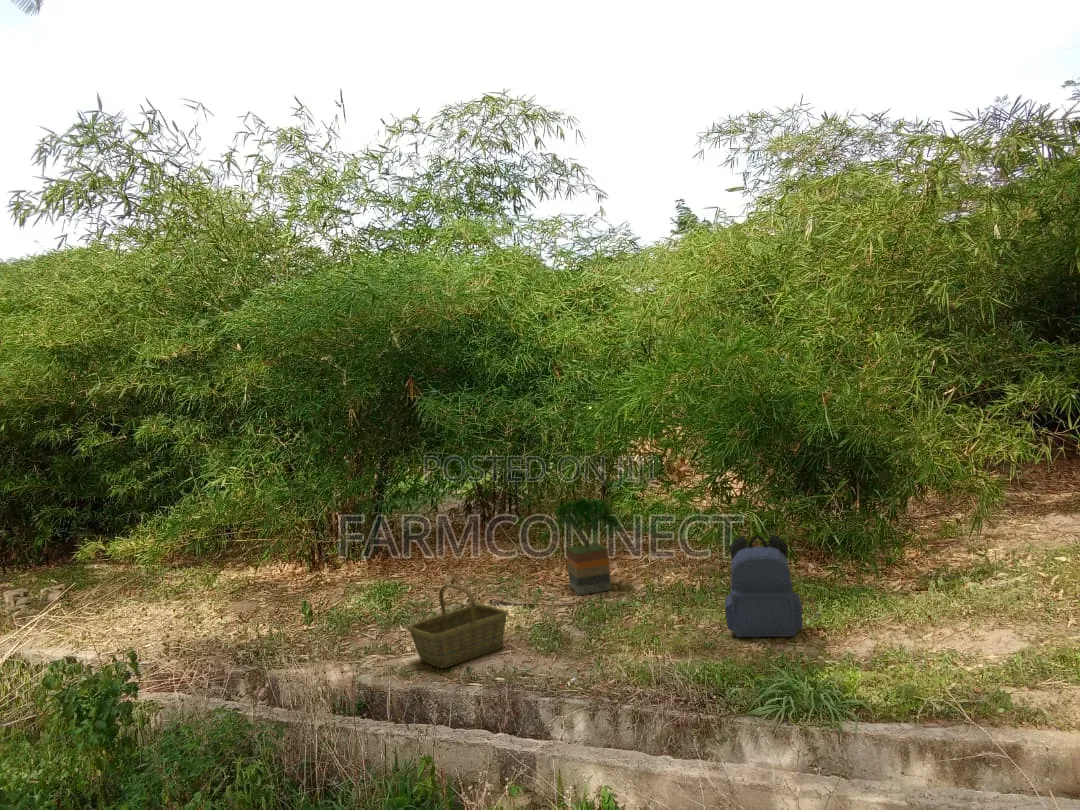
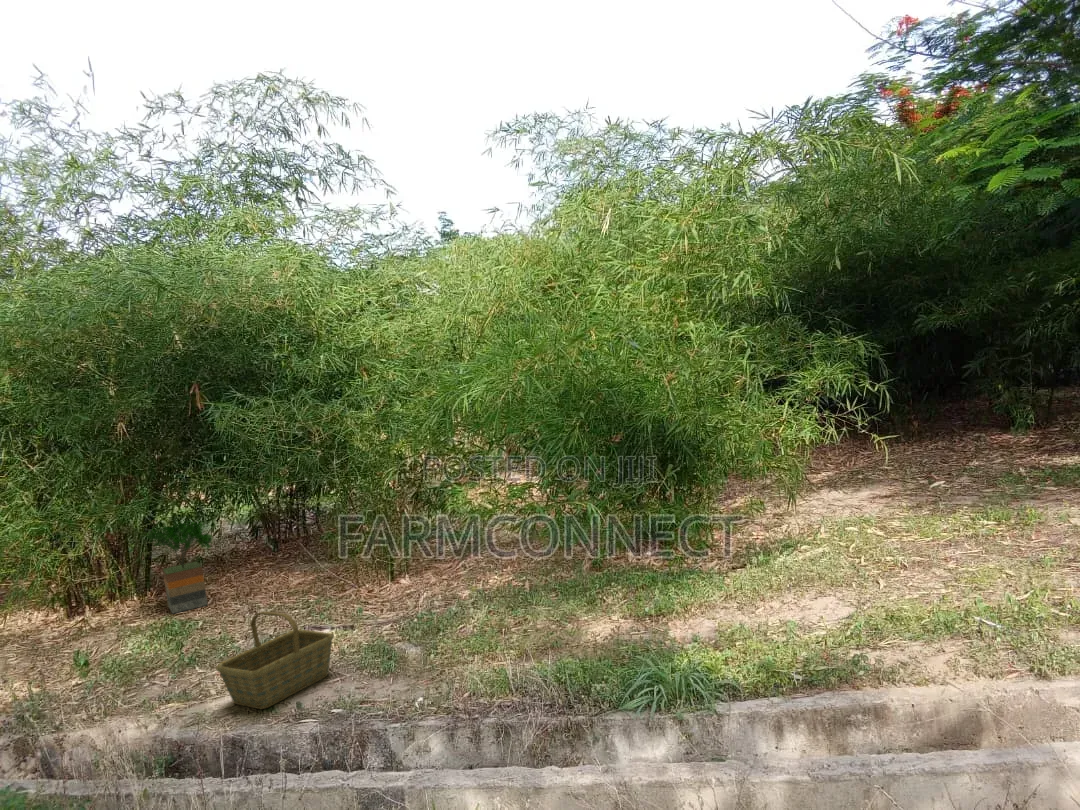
potted tree: present [555,498,619,595] -> present [147,520,213,613]
backpack: present [725,535,803,637] -> none [565,523,642,631]

